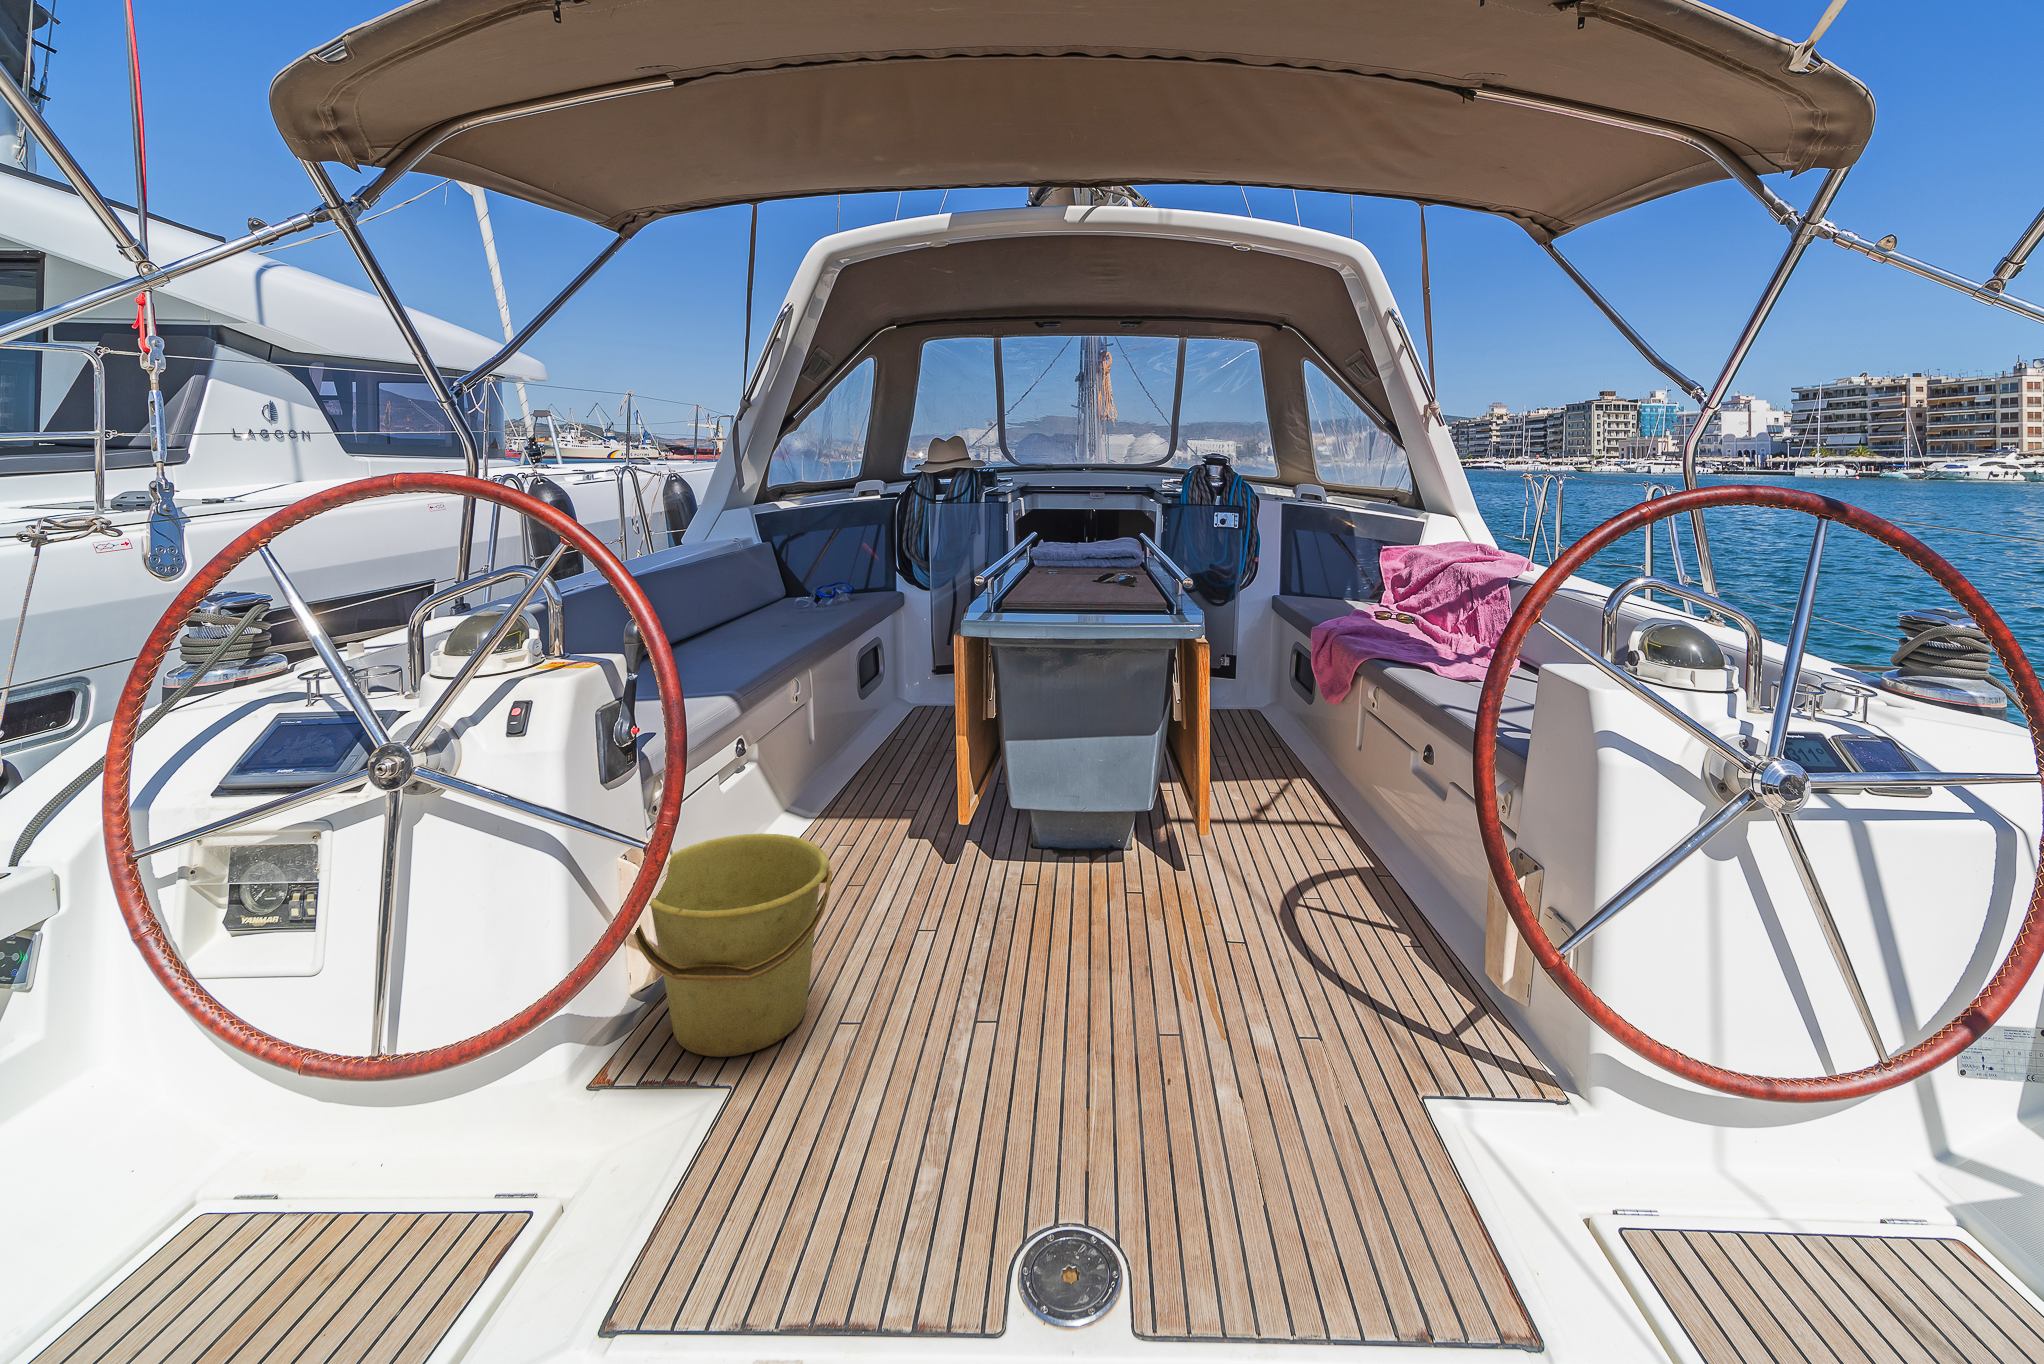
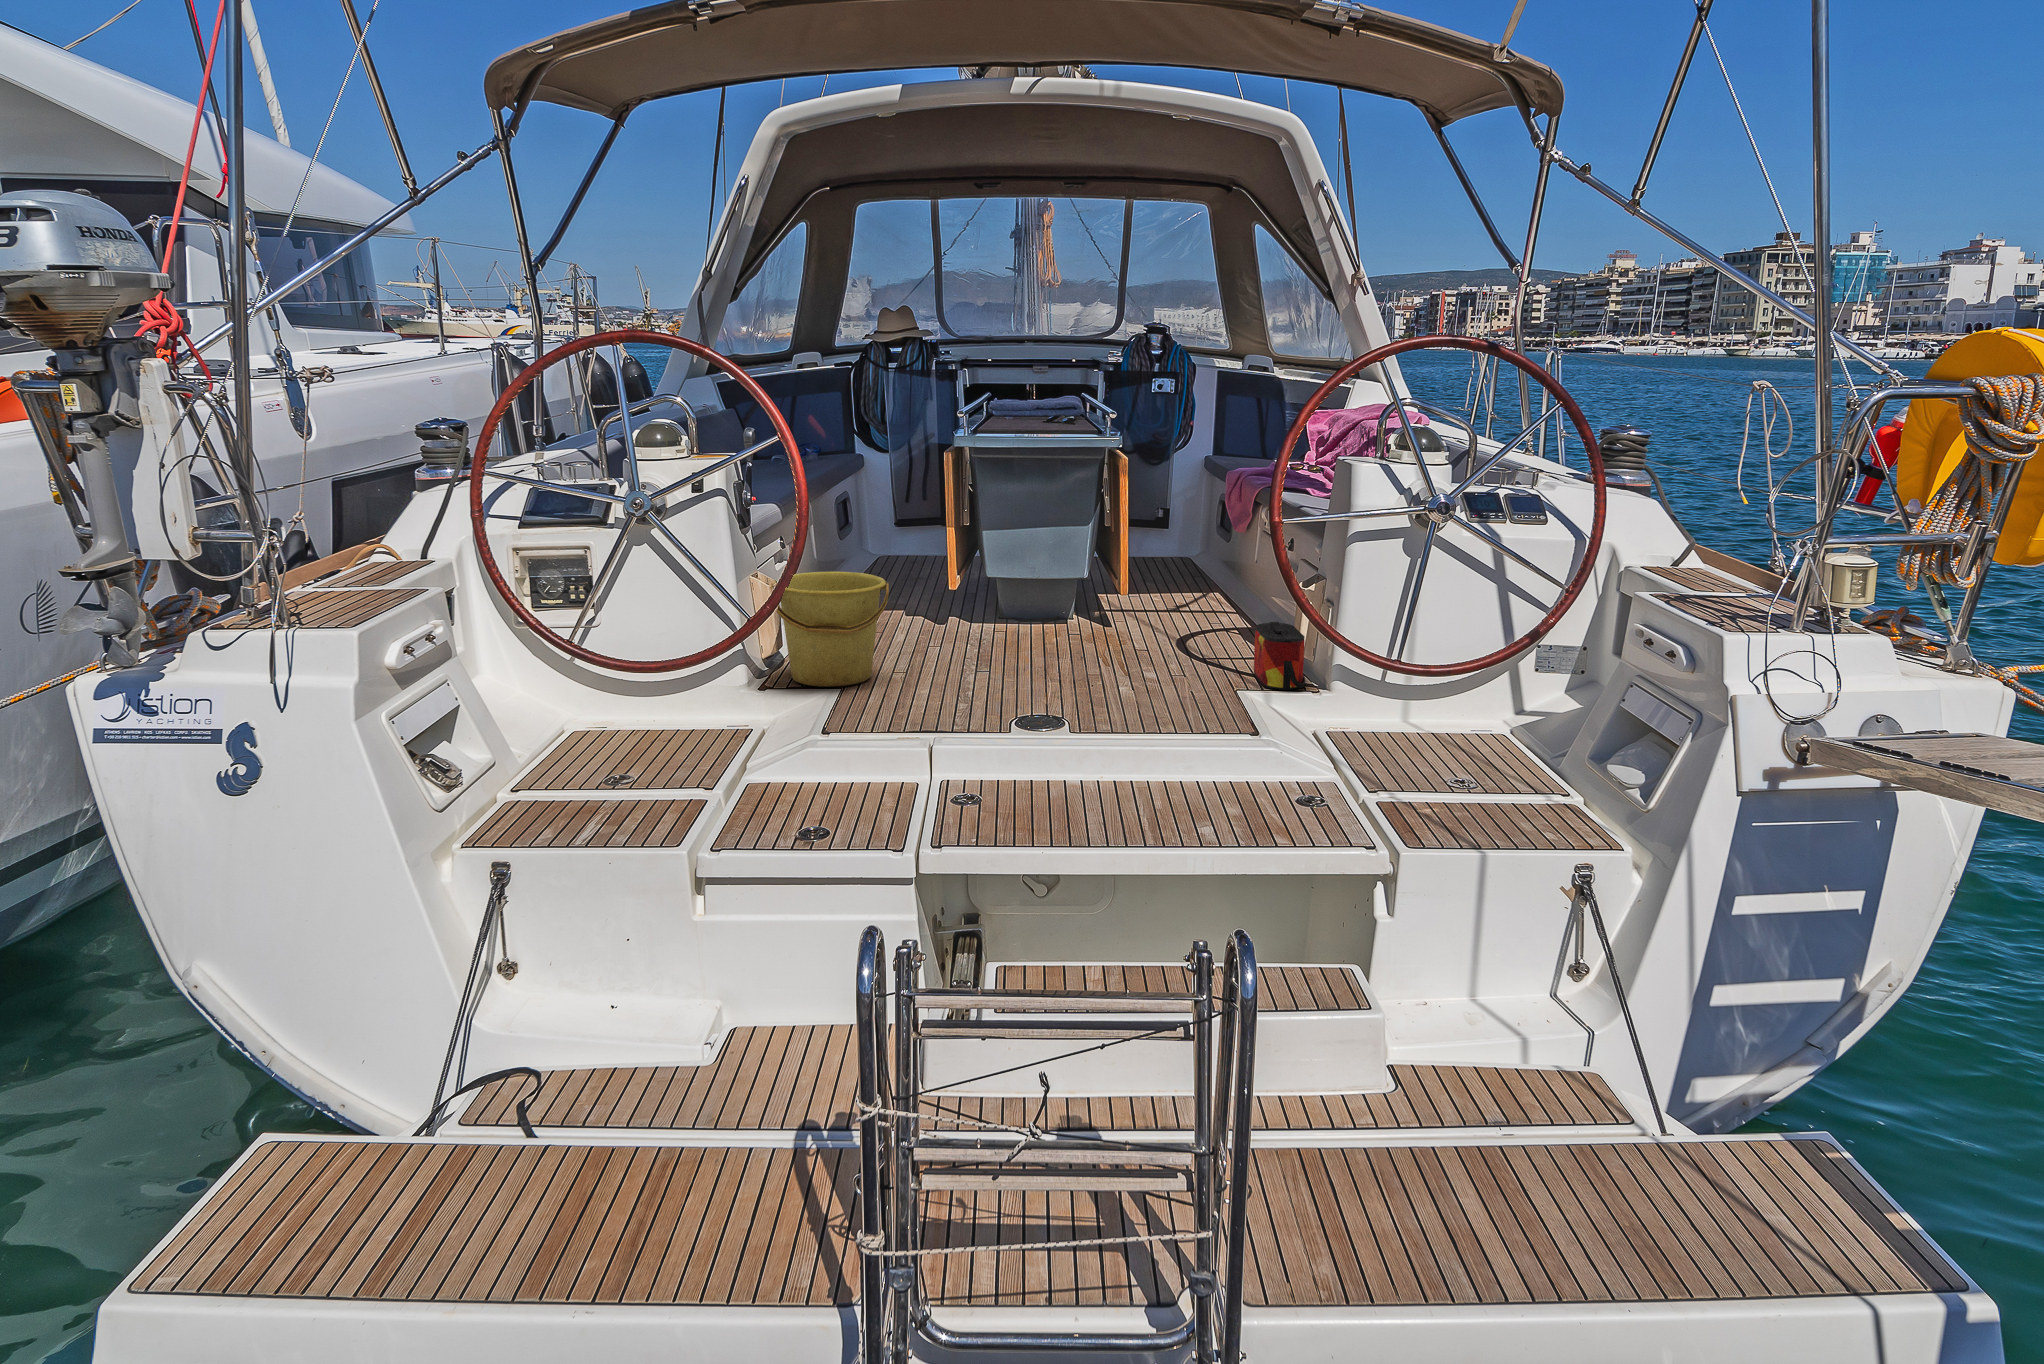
bag: none [1416,927,1521,1084] -> present [1254,622,1305,690]

